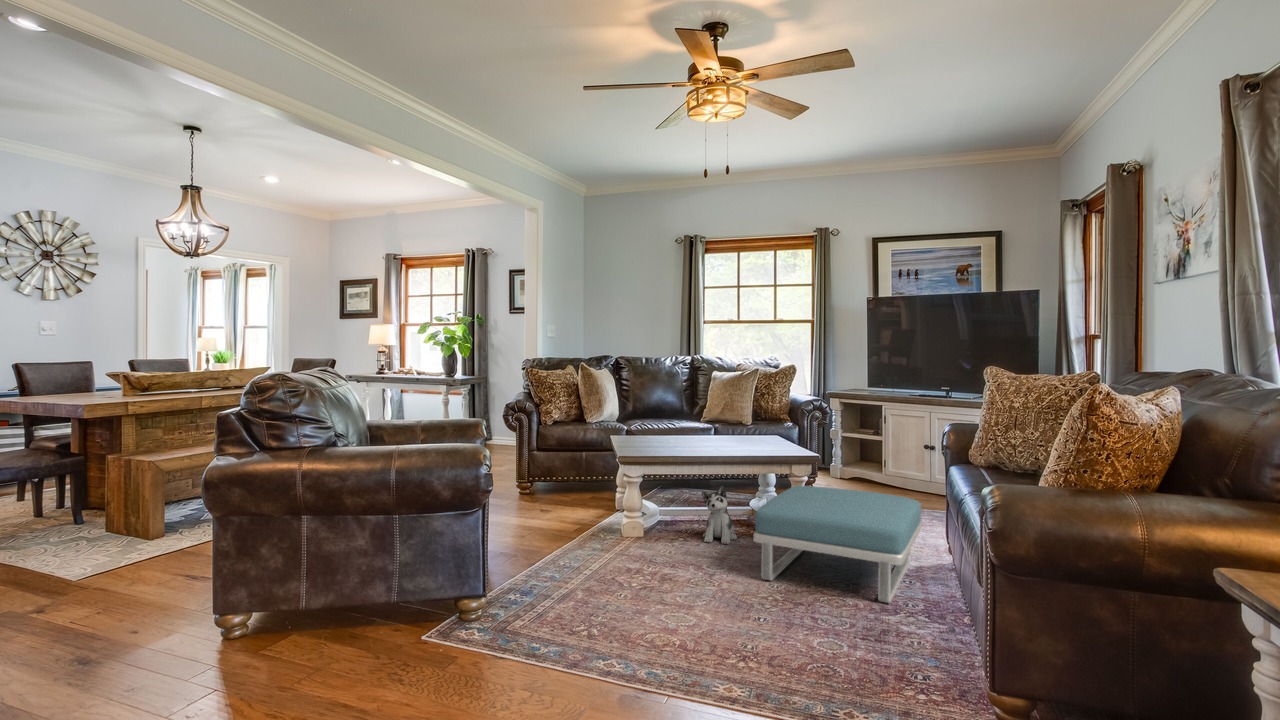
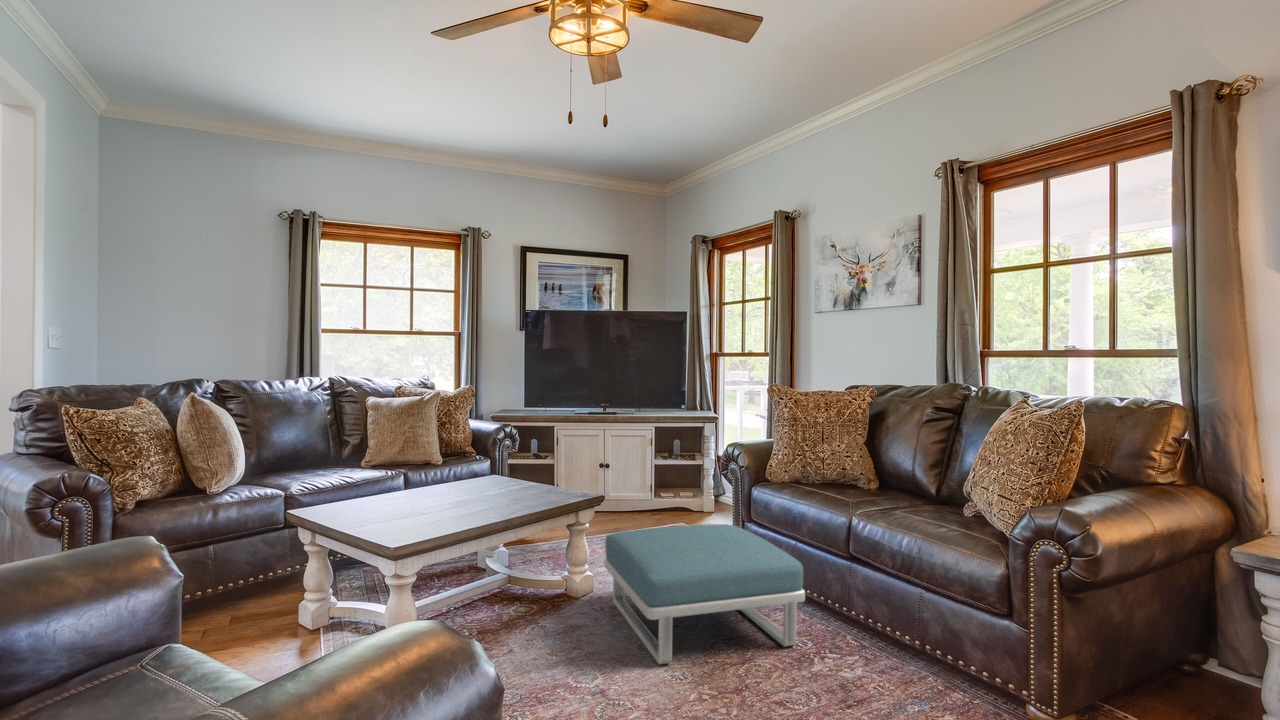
plush toy: present [702,486,737,544] -> none [498,553,547,636]

